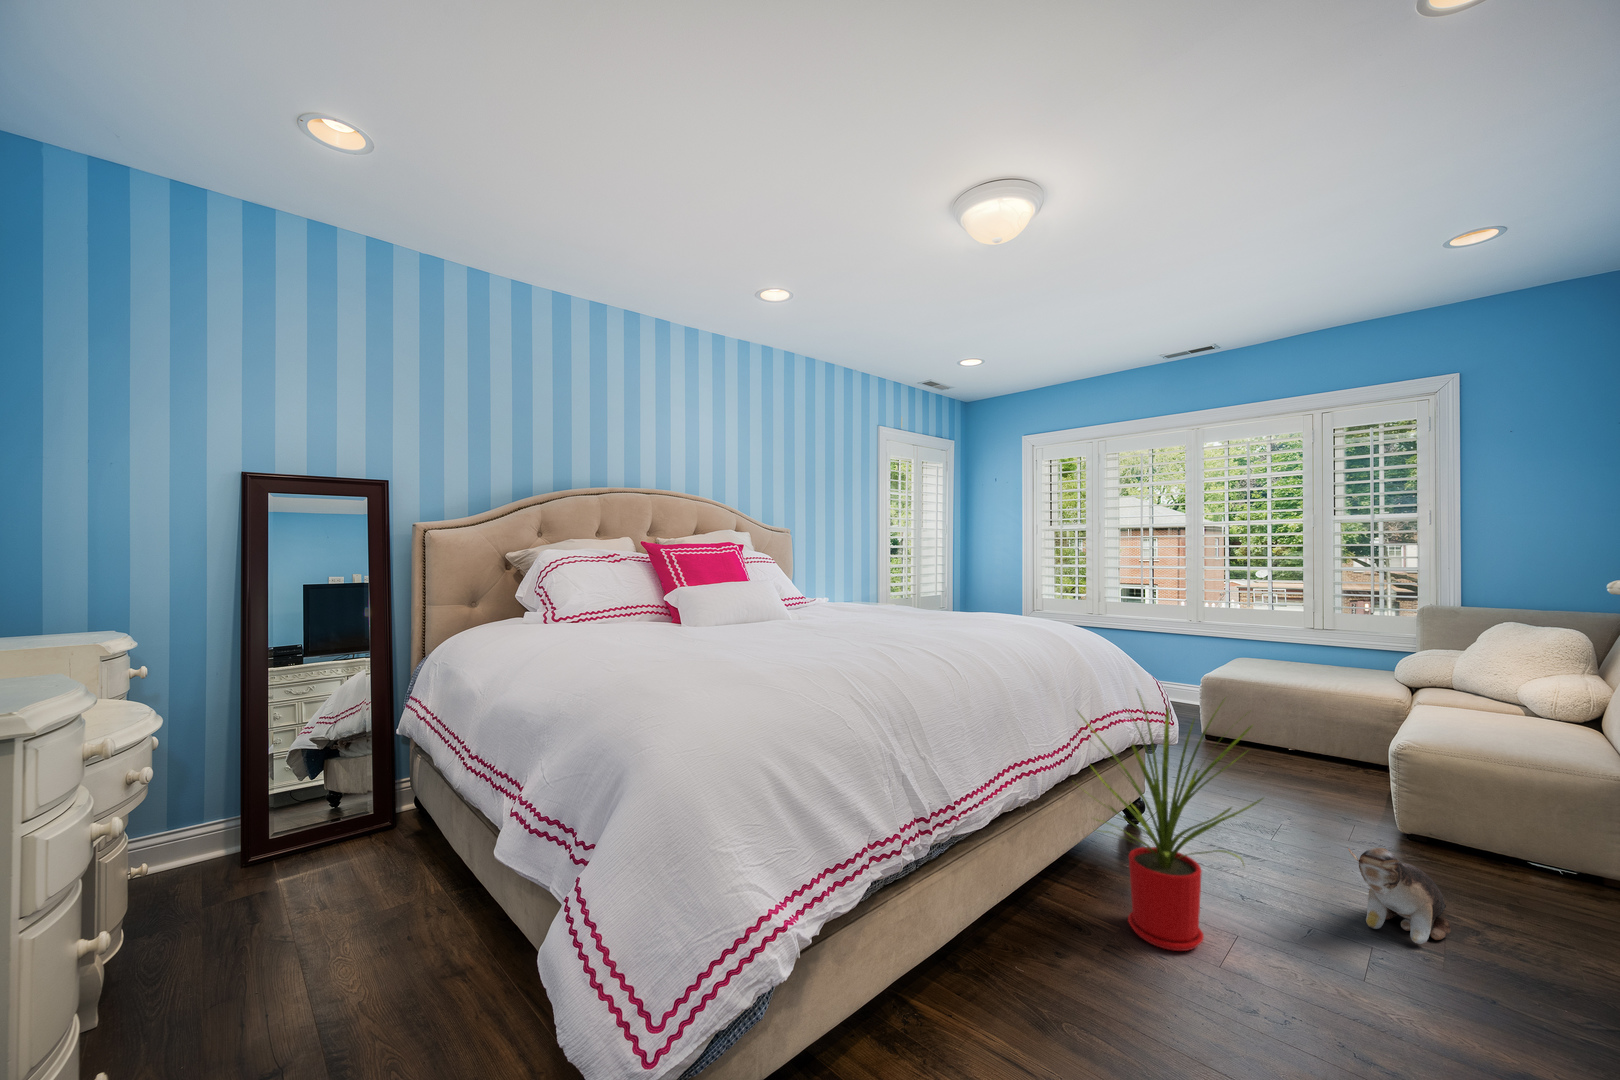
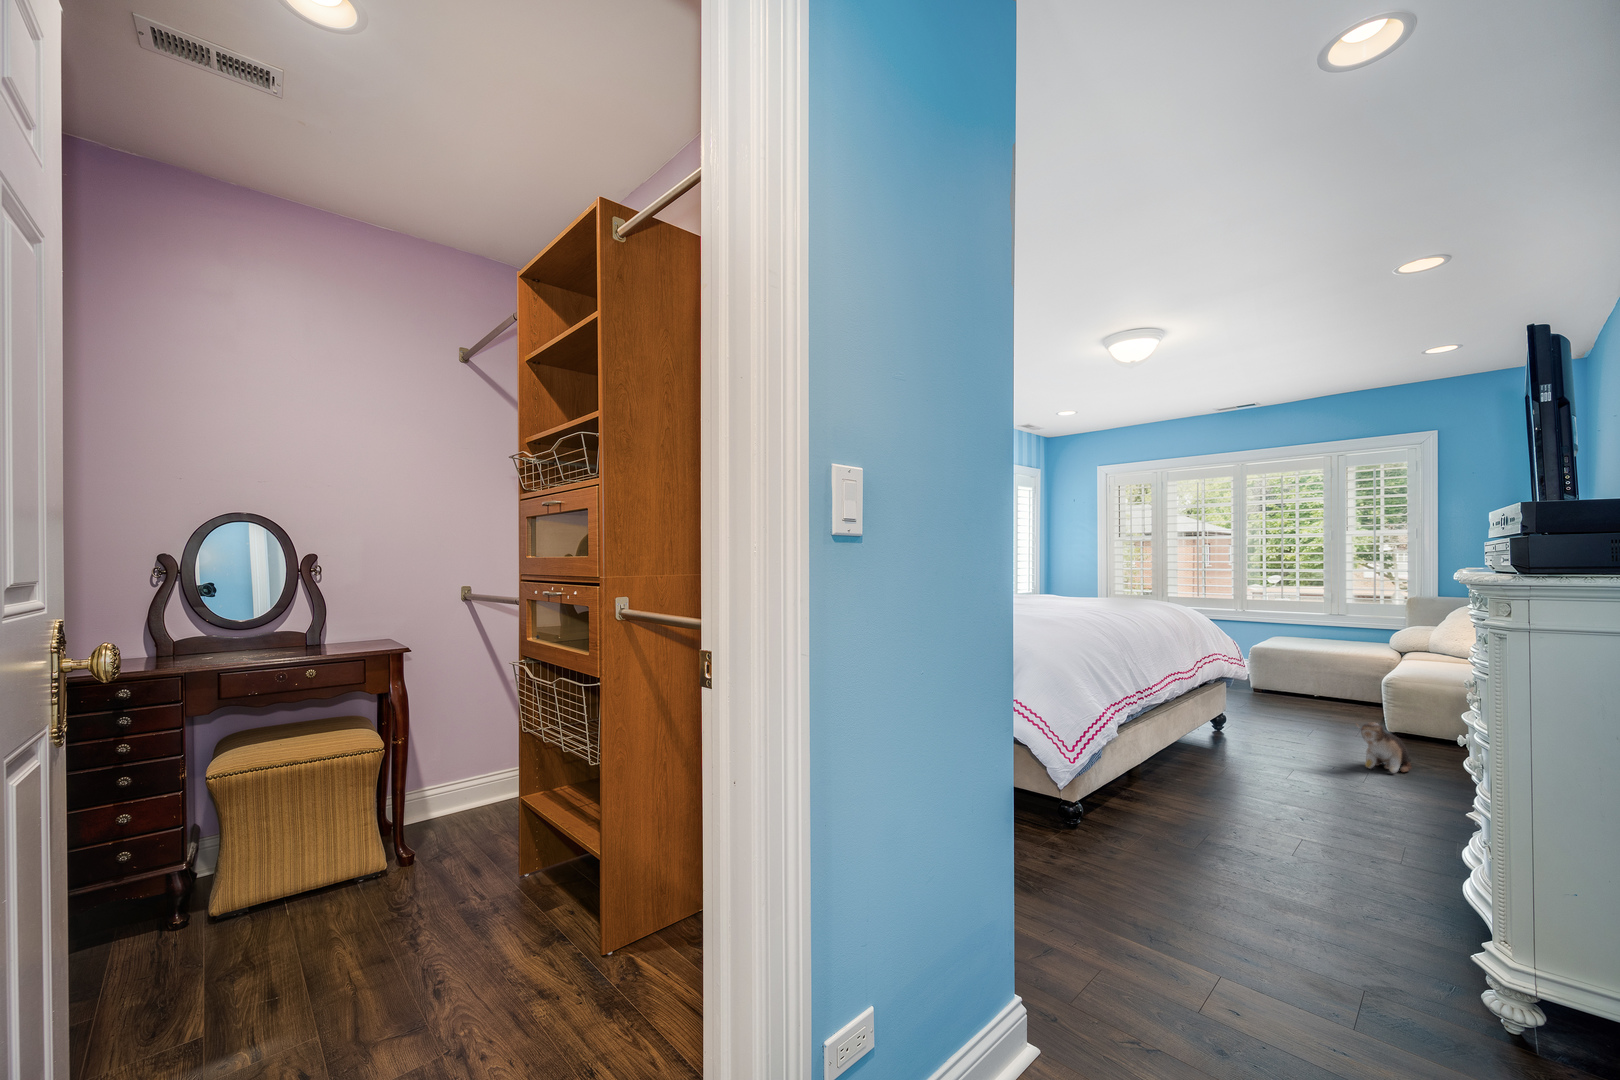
house plant: present [1077,695,1263,951] -> none [1197,635,1310,775]

